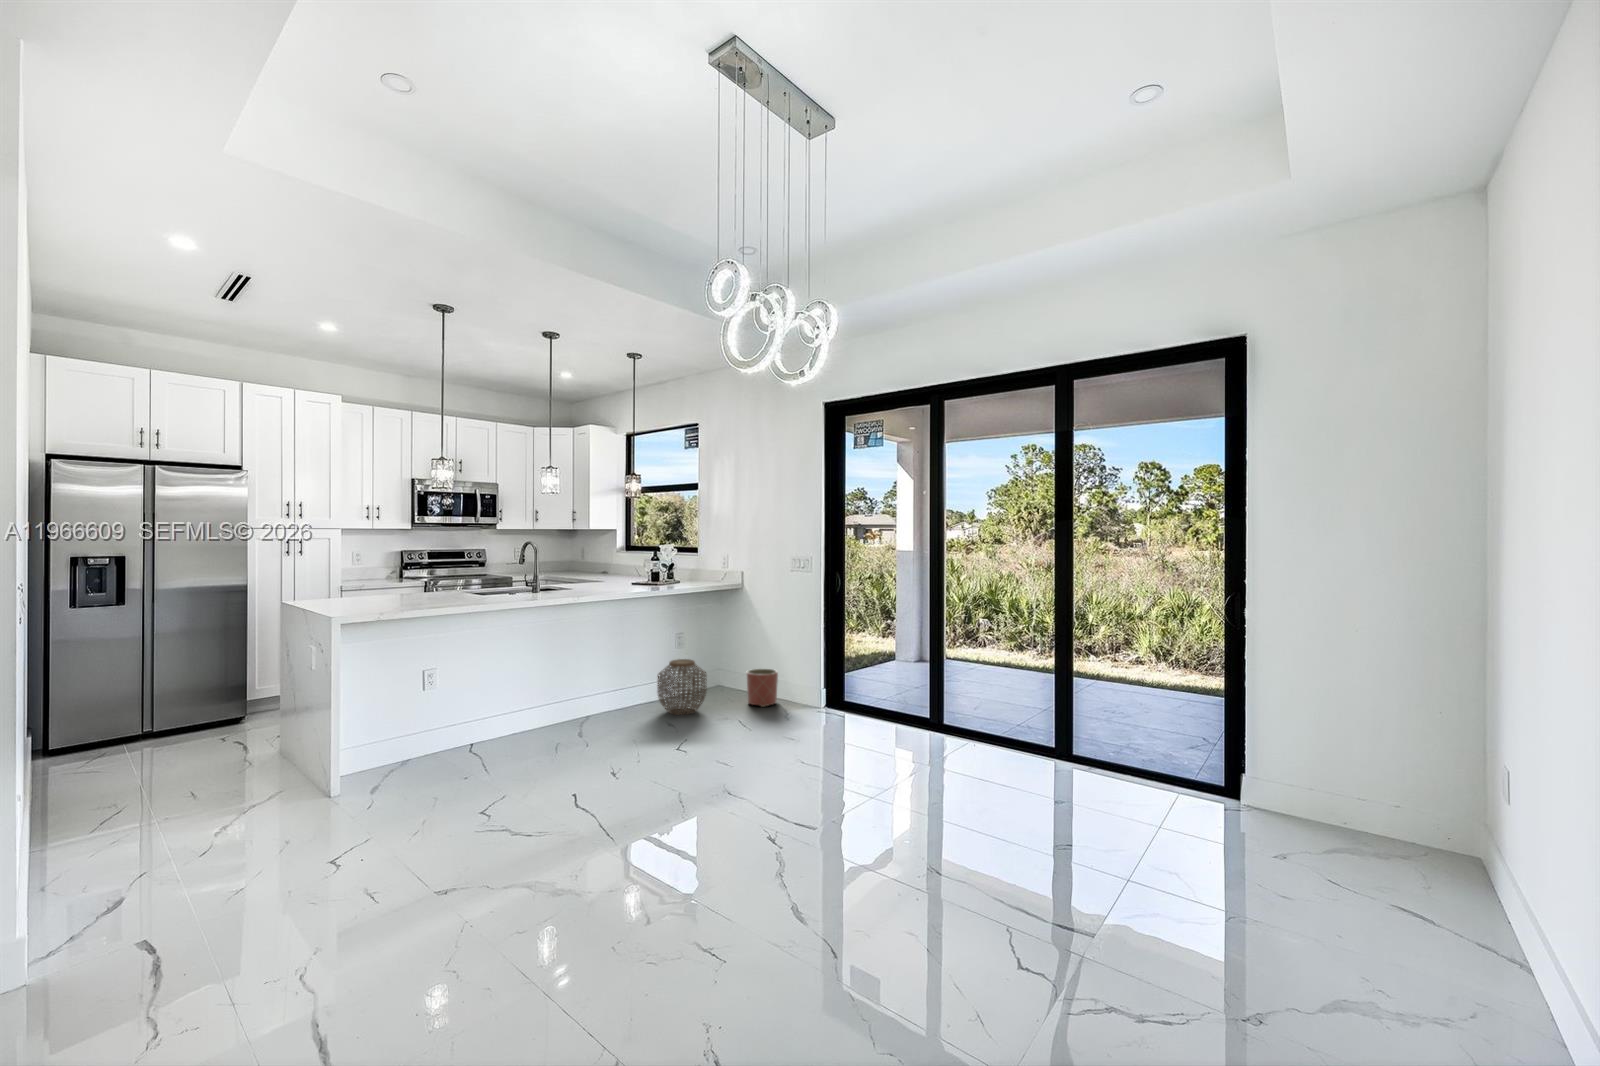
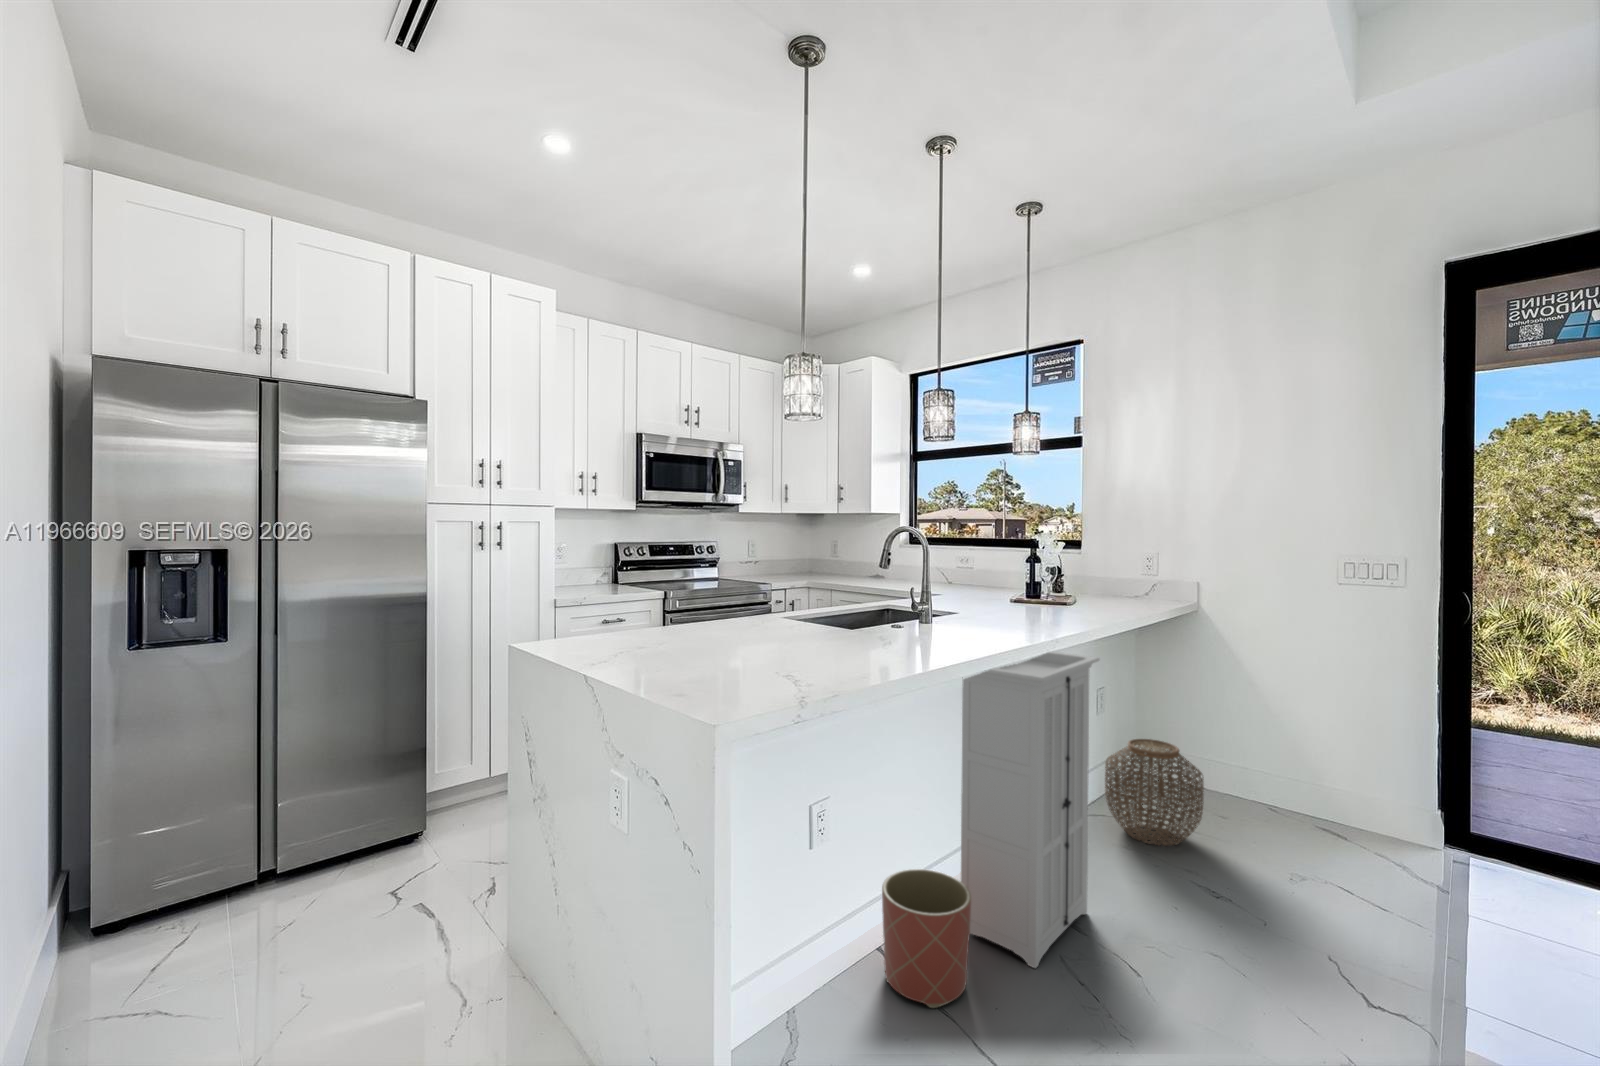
storage cabinet: none [515,602,601,750] -> present [961,652,1100,968]
planter: present [747,669,778,707] -> present [882,869,971,1008]

